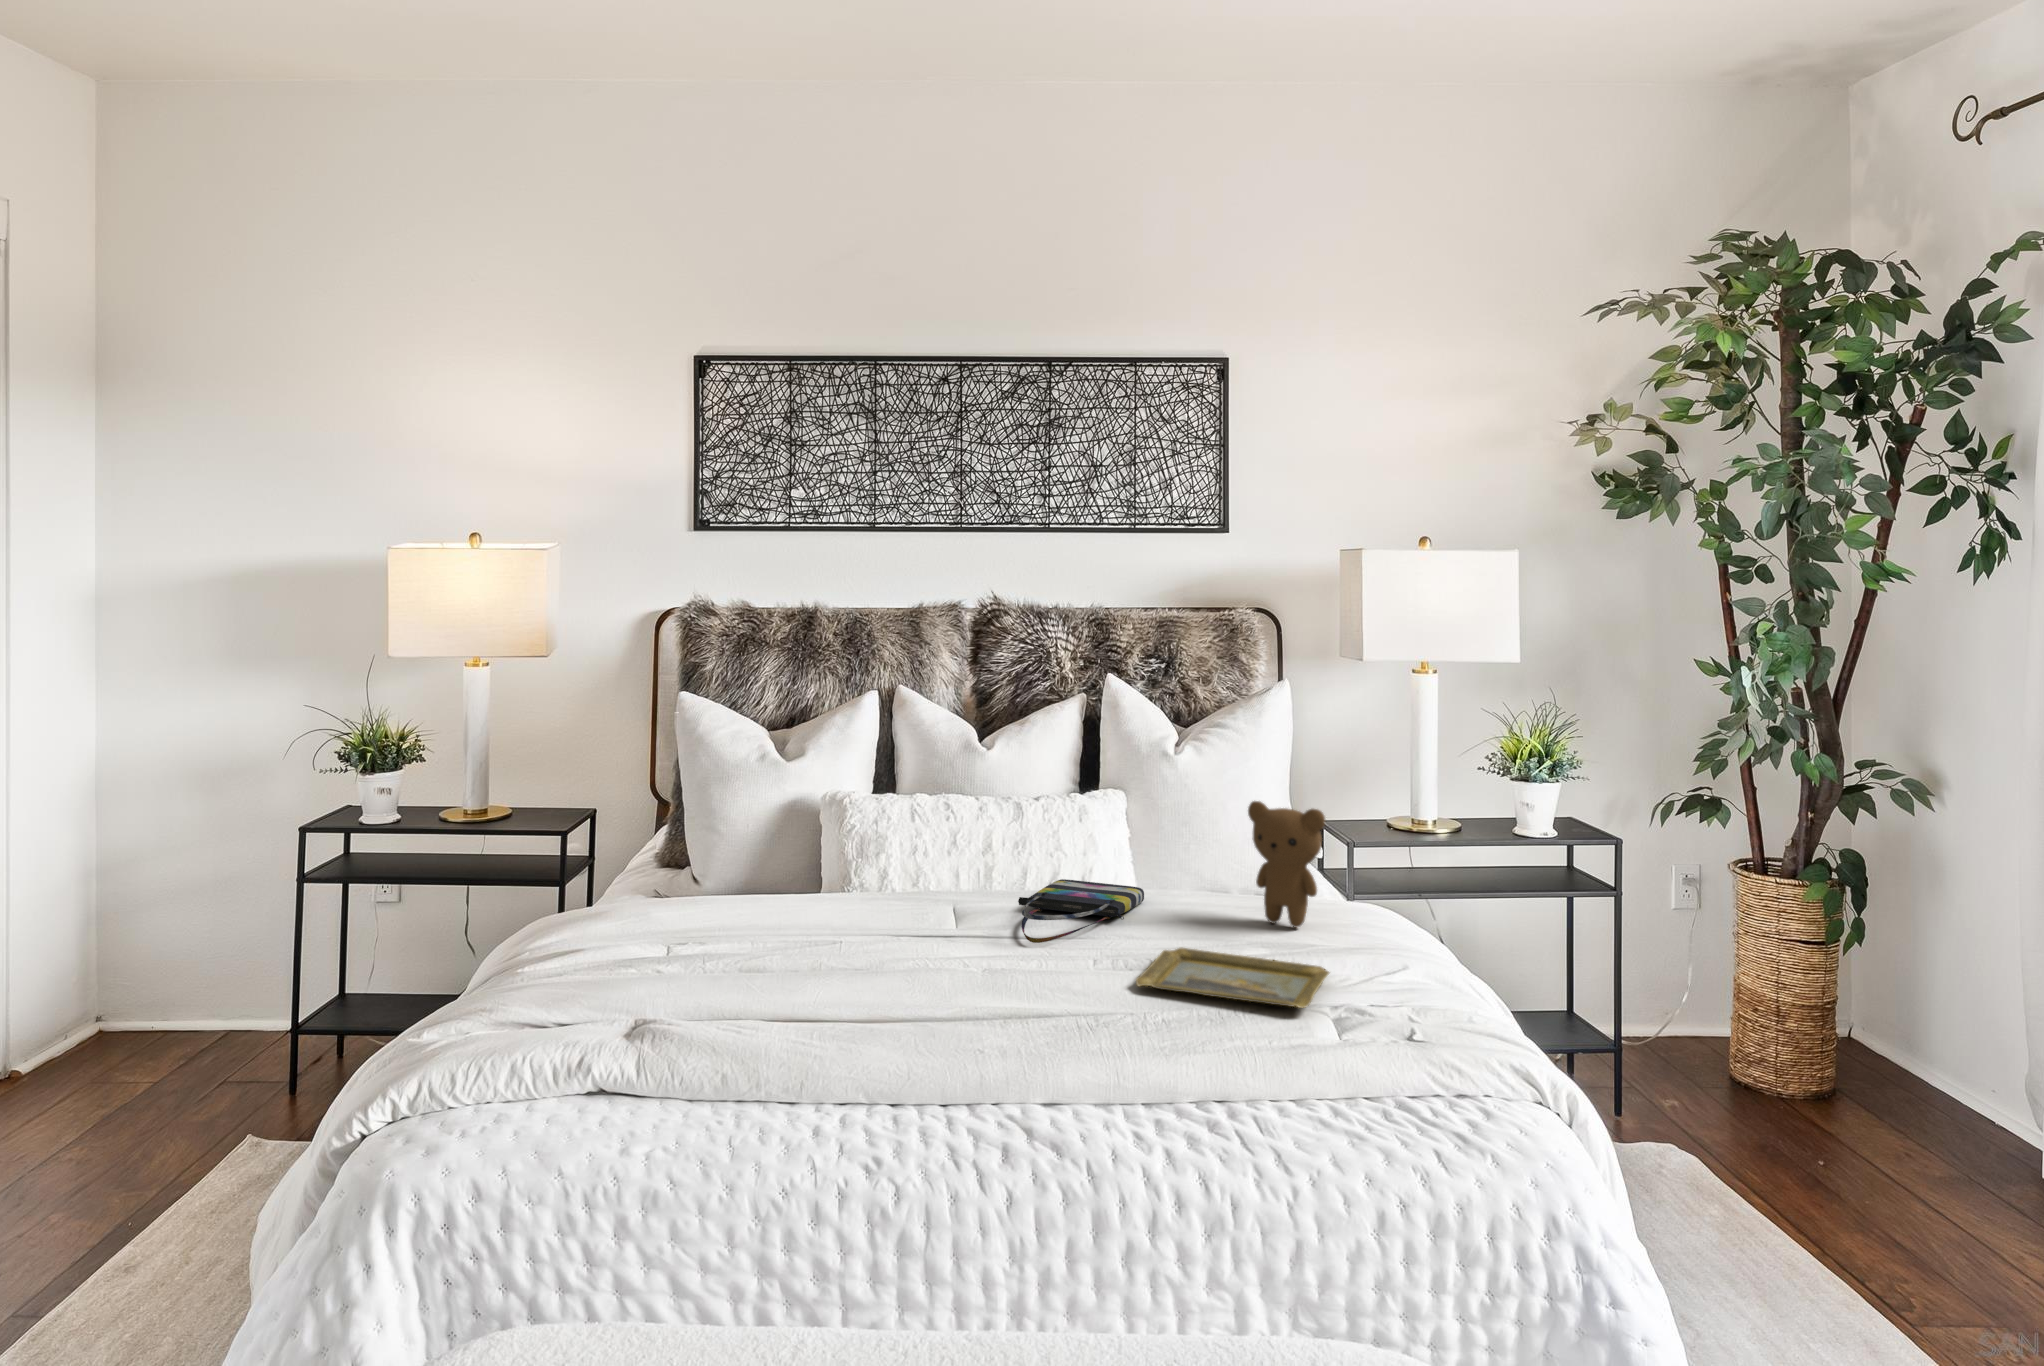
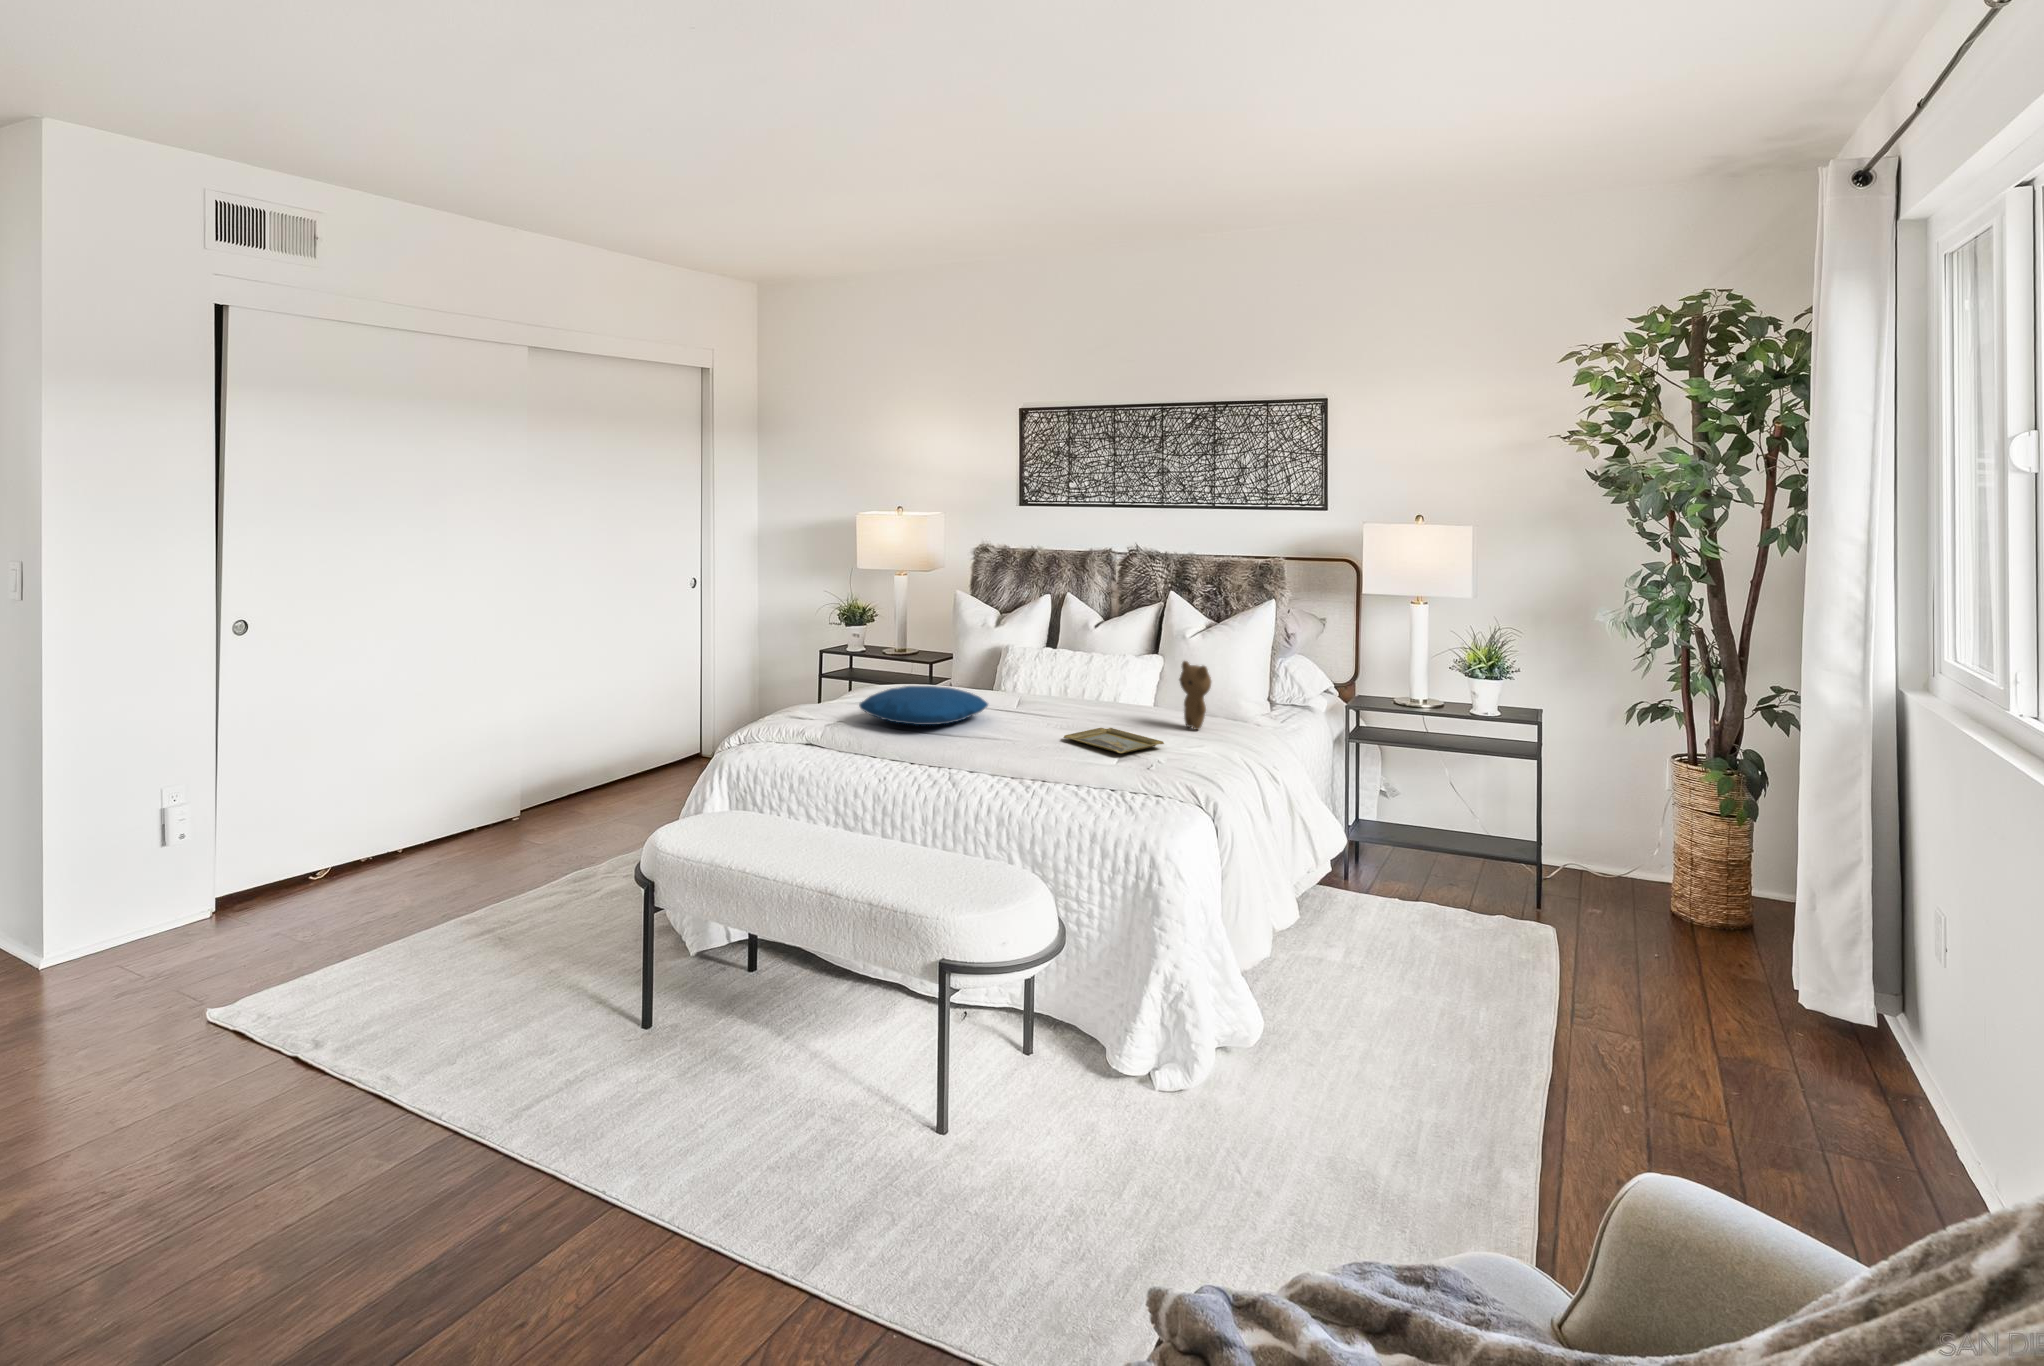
tote bag: present [1018,879,1144,943] -> none [1047,698,1140,720]
pillow: none [671,903,929,1005] -> present [859,686,988,725]

